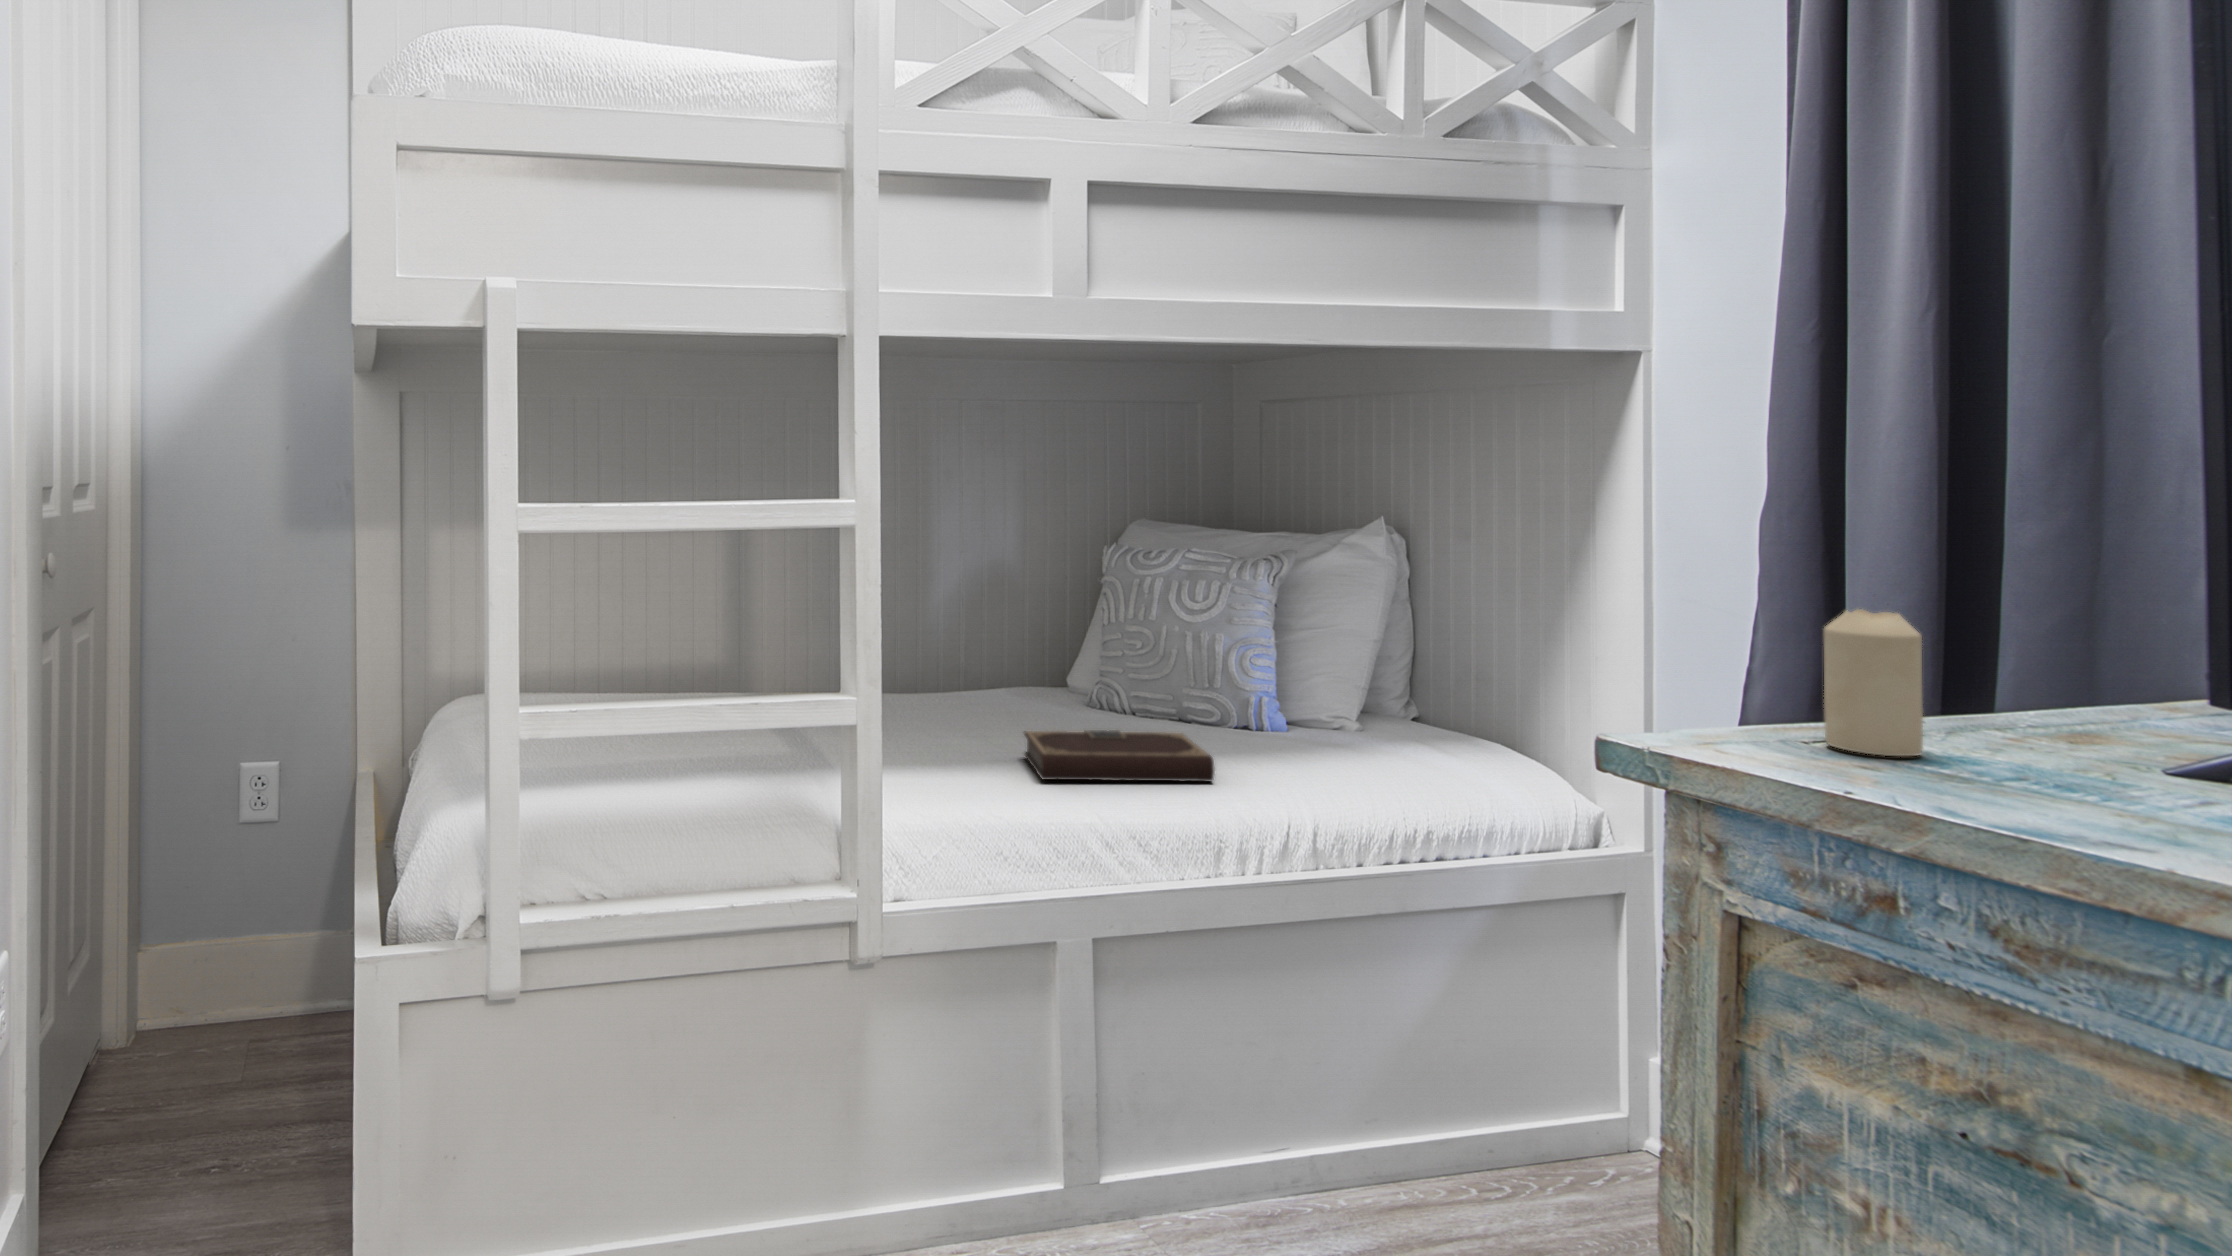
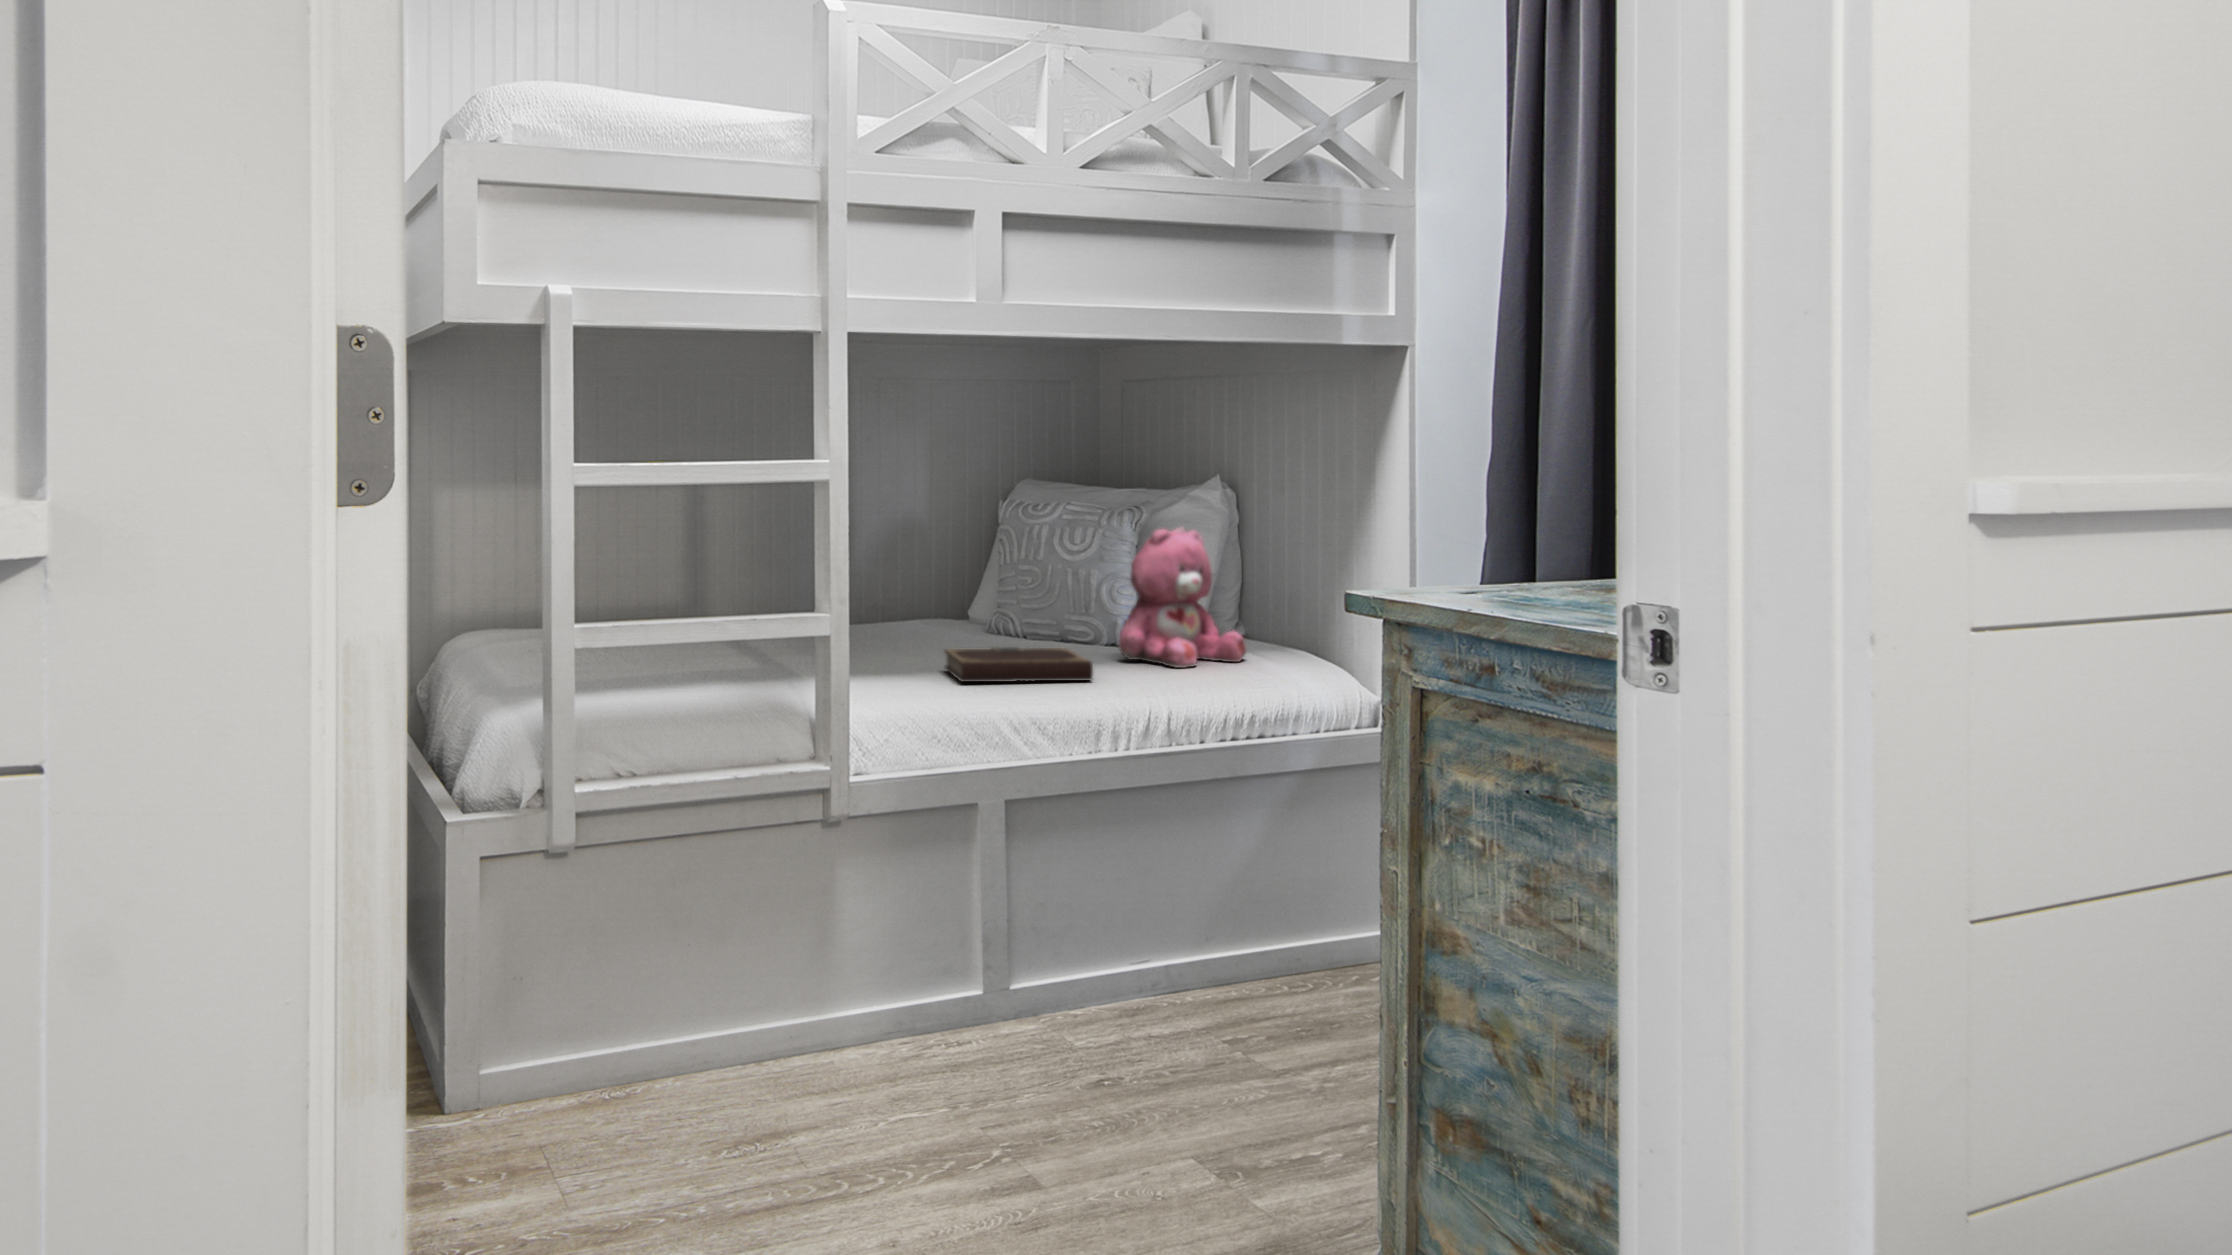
teddy bear: none [1250,578,1418,762] -> present [1119,527,1246,668]
candle: present [1824,609,1923,756] -> none [1475,505,1529,593]

